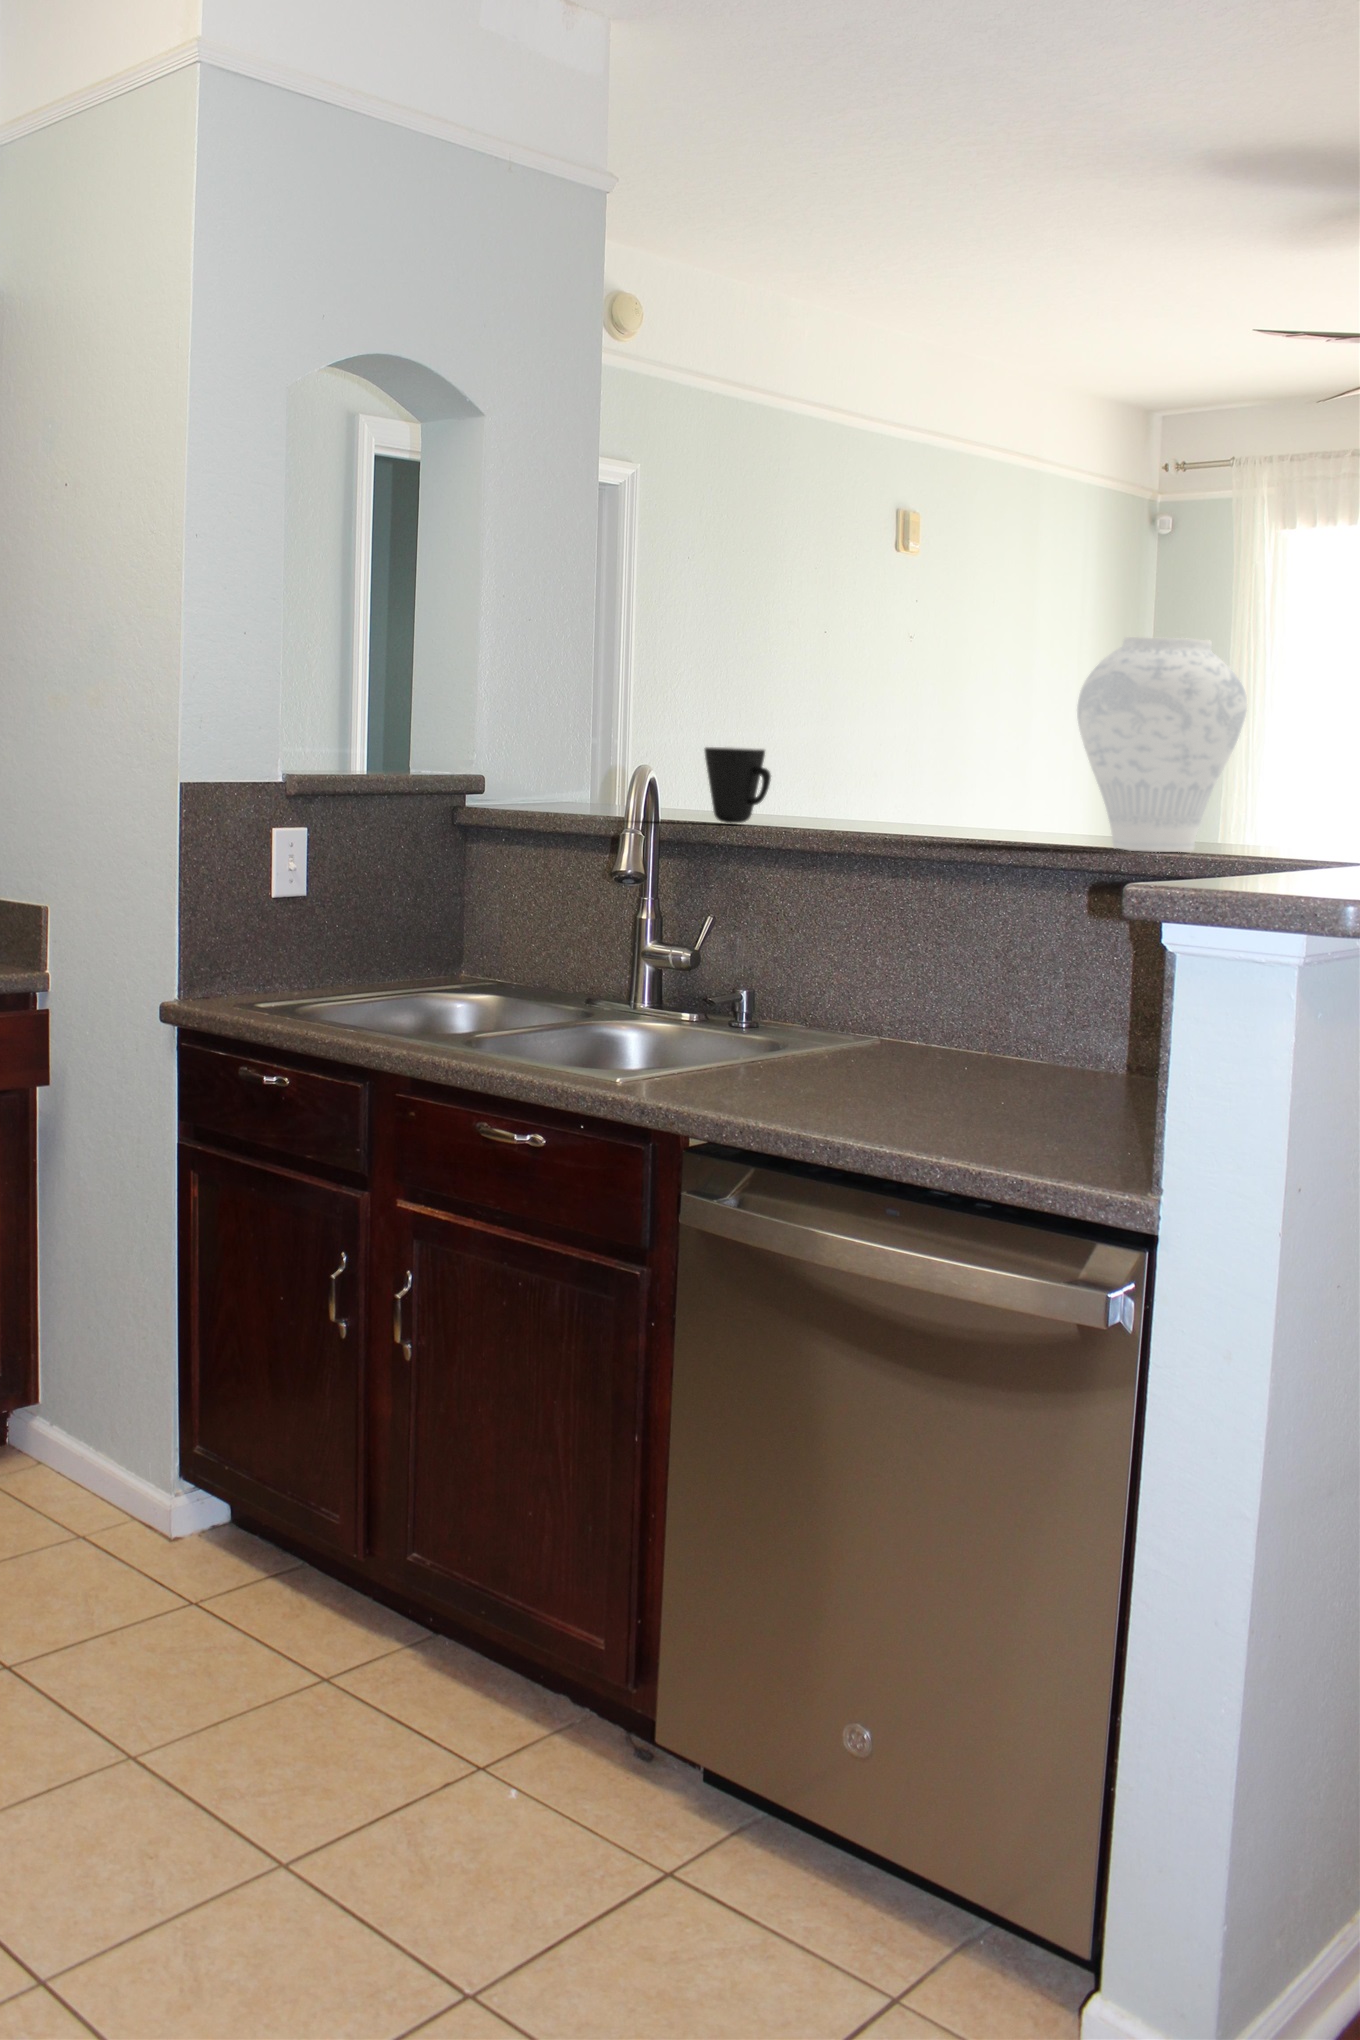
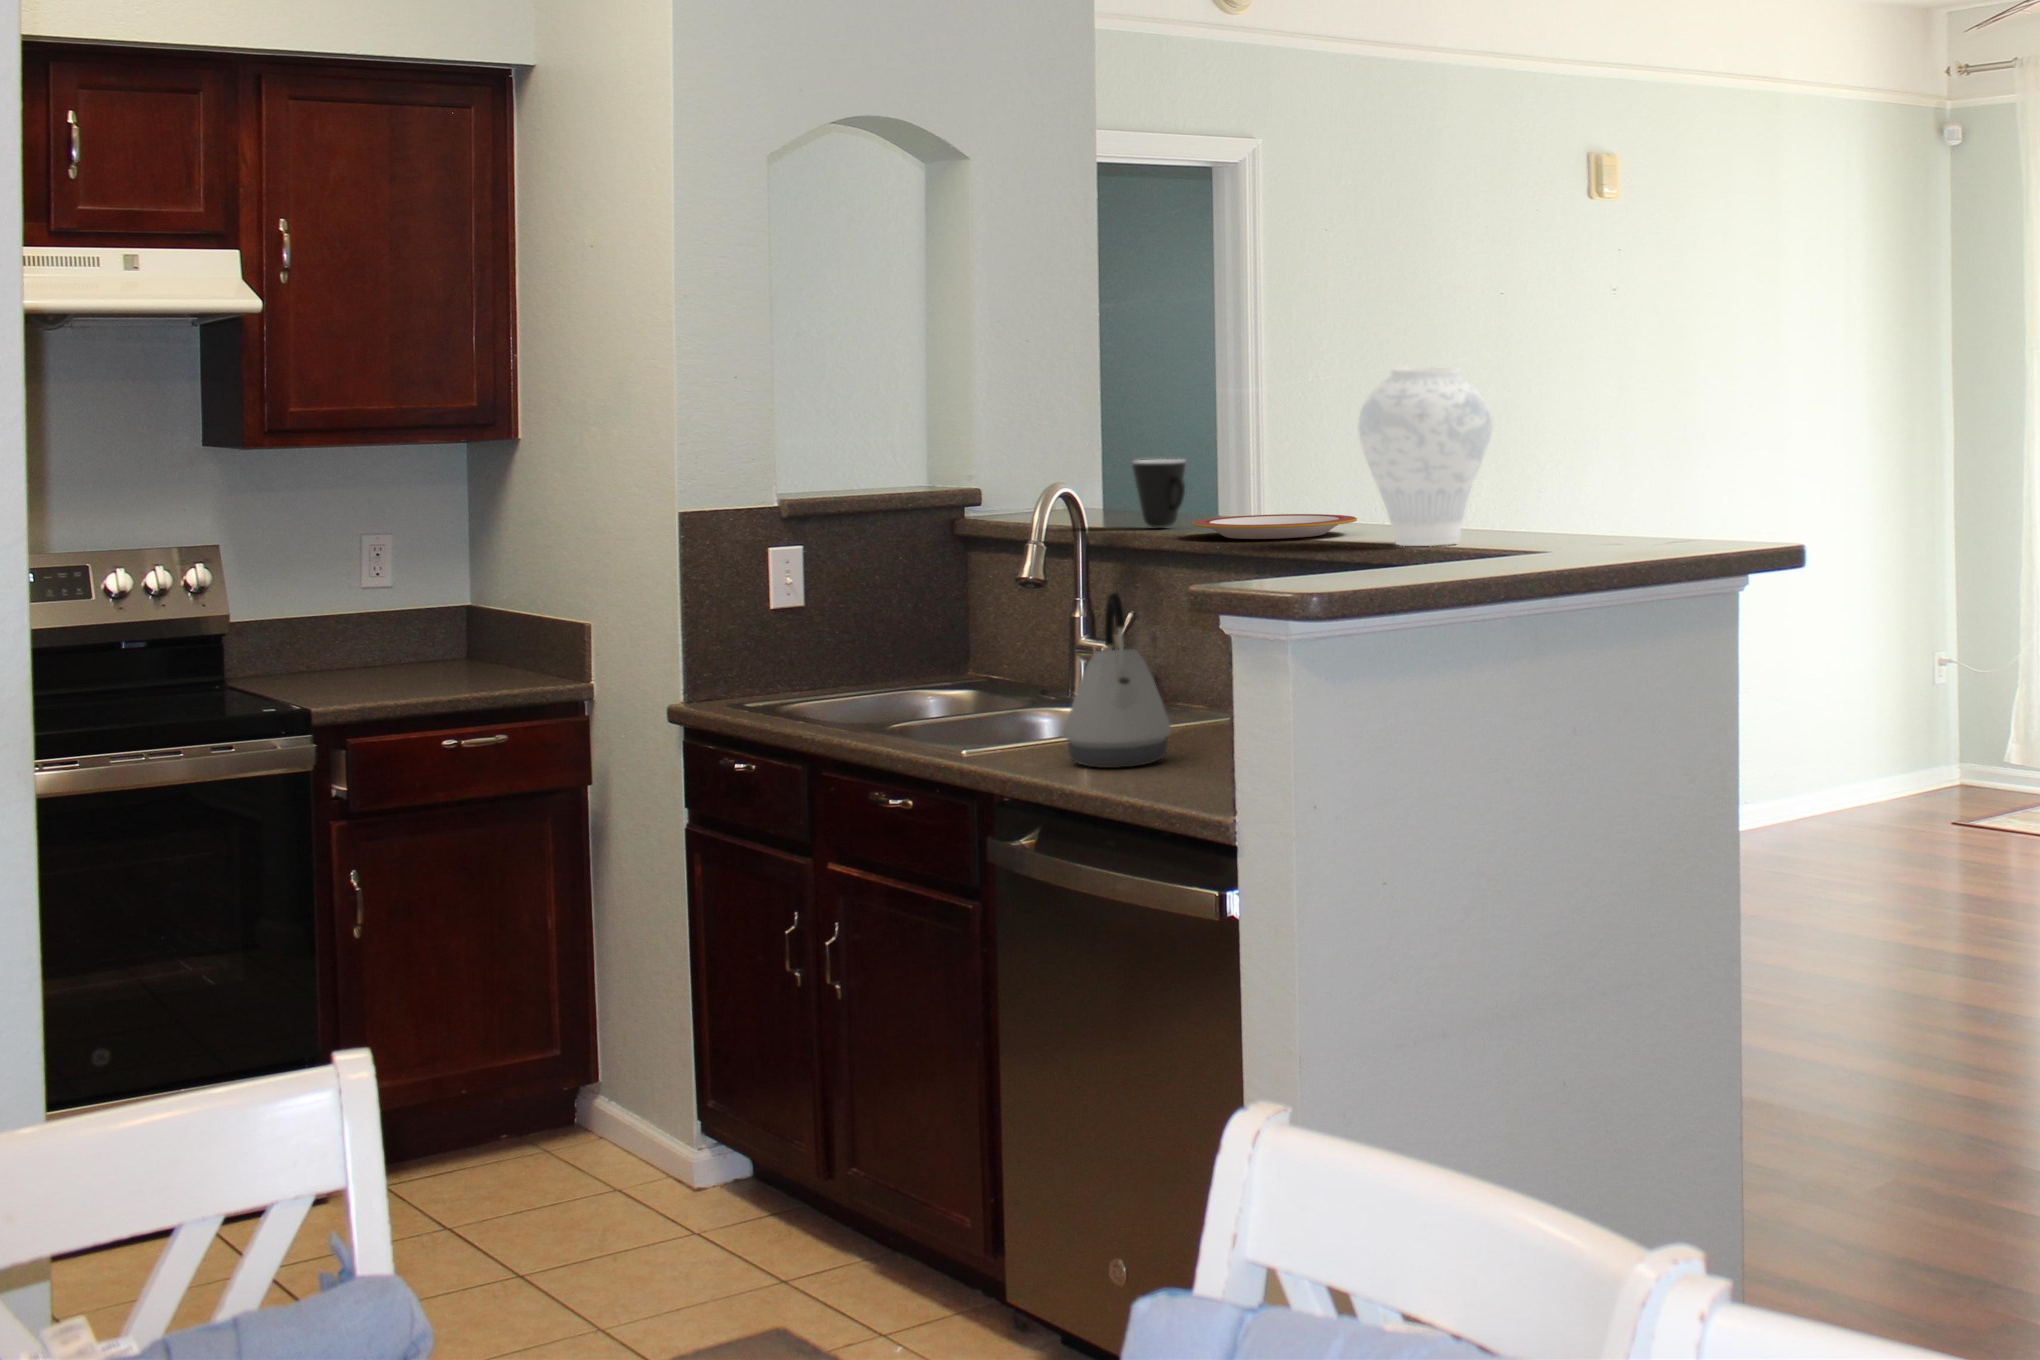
plate: none [813,813,1008,838] -> present [1192,514,1357,539]
kettle: none [774,890,909,1111] -> present [1064,593,1171,768]

